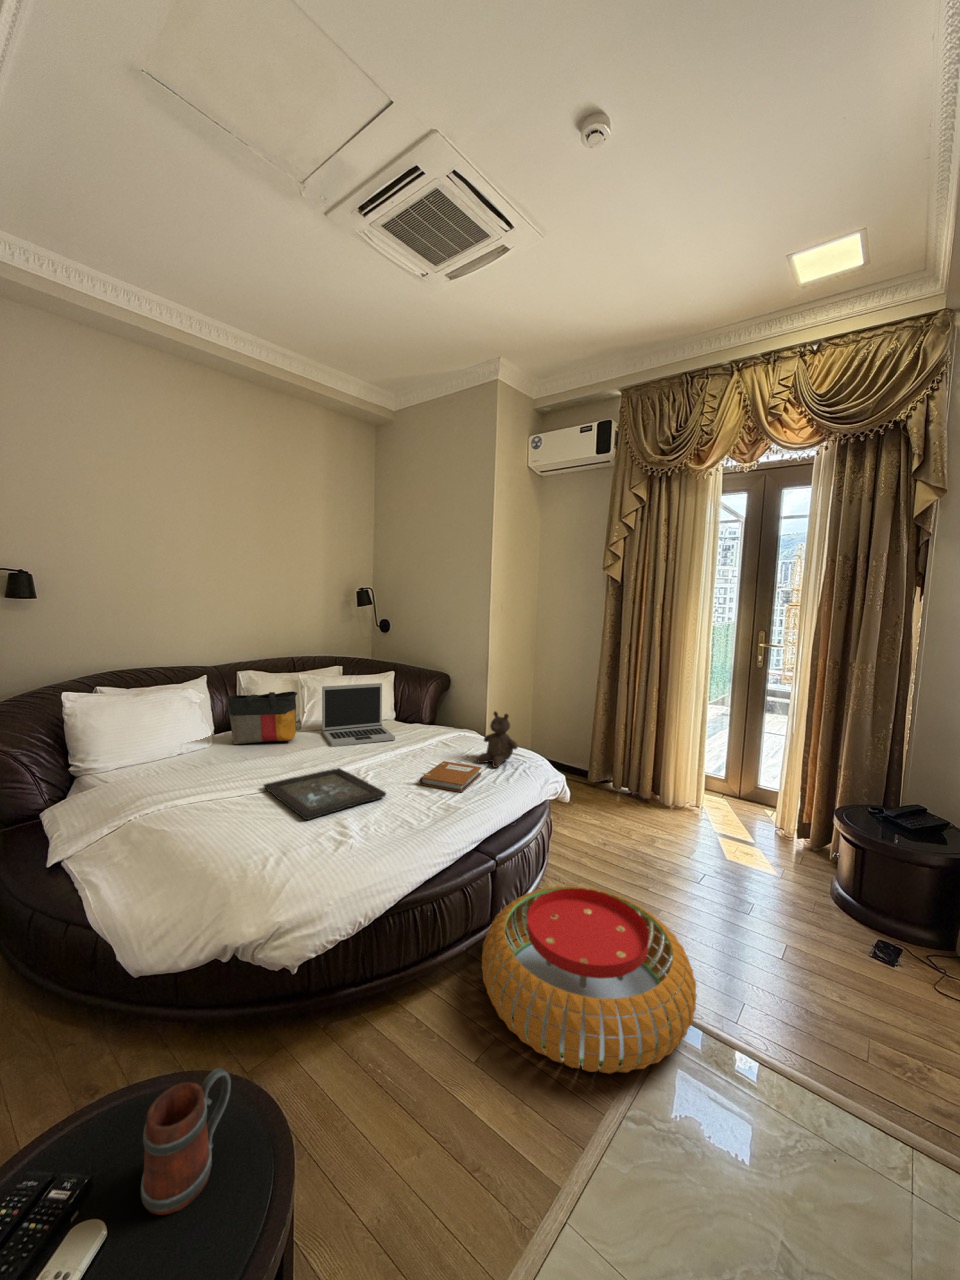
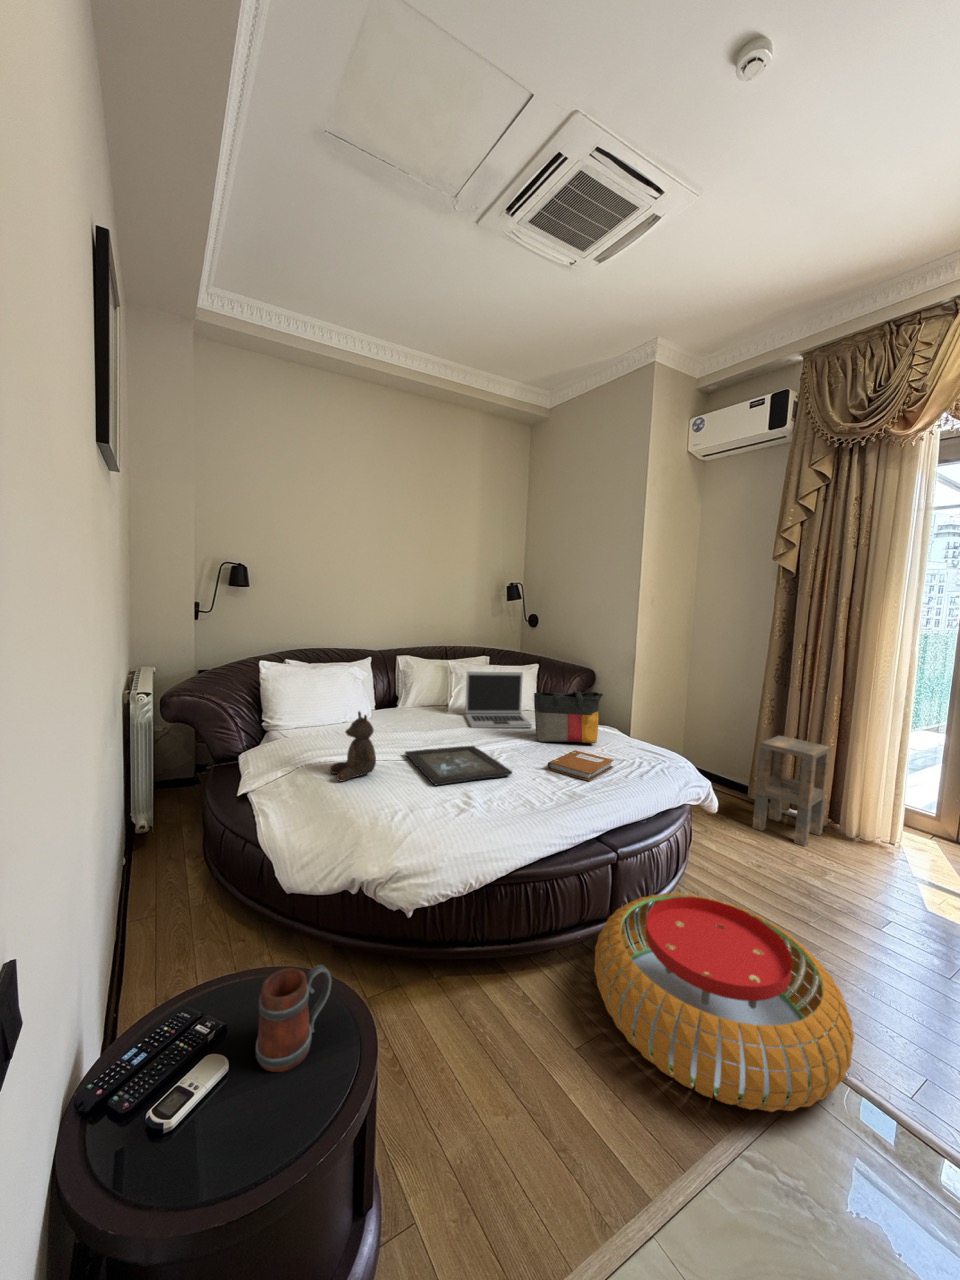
tote bag: present [227,691,297,744] -> present [534,691,603,743]
stuffed bear: present [477,711,518,767] -> present [329,711,376,782]
side table: none [595,724,652,820] -> present [753,736,830,846]

